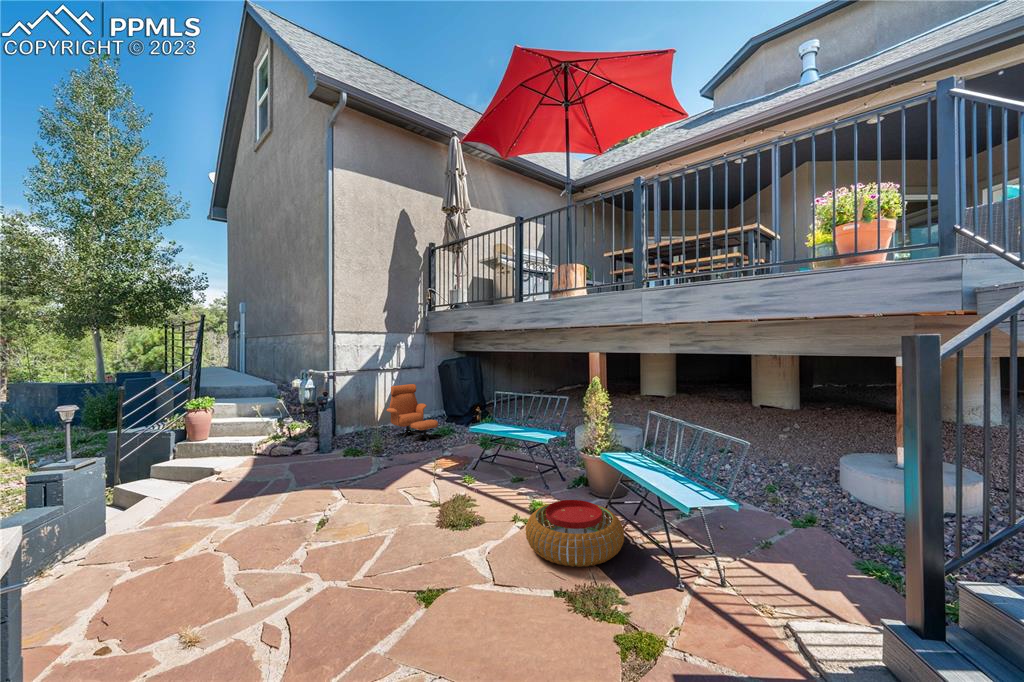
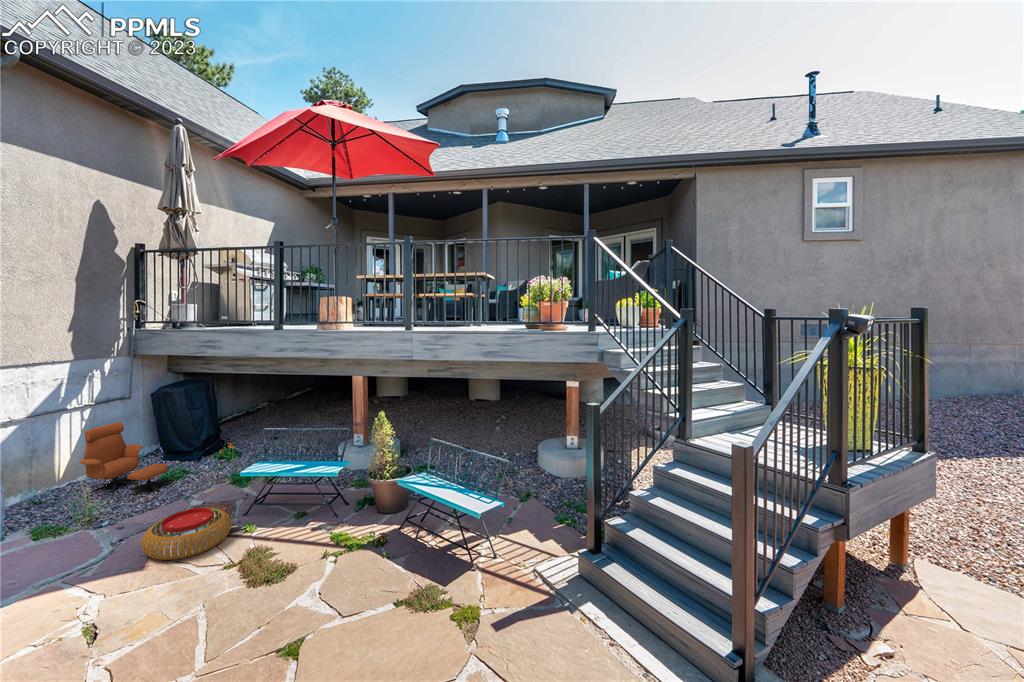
pouf: present [526,500,624,567] -> present [141,508,231,560]

